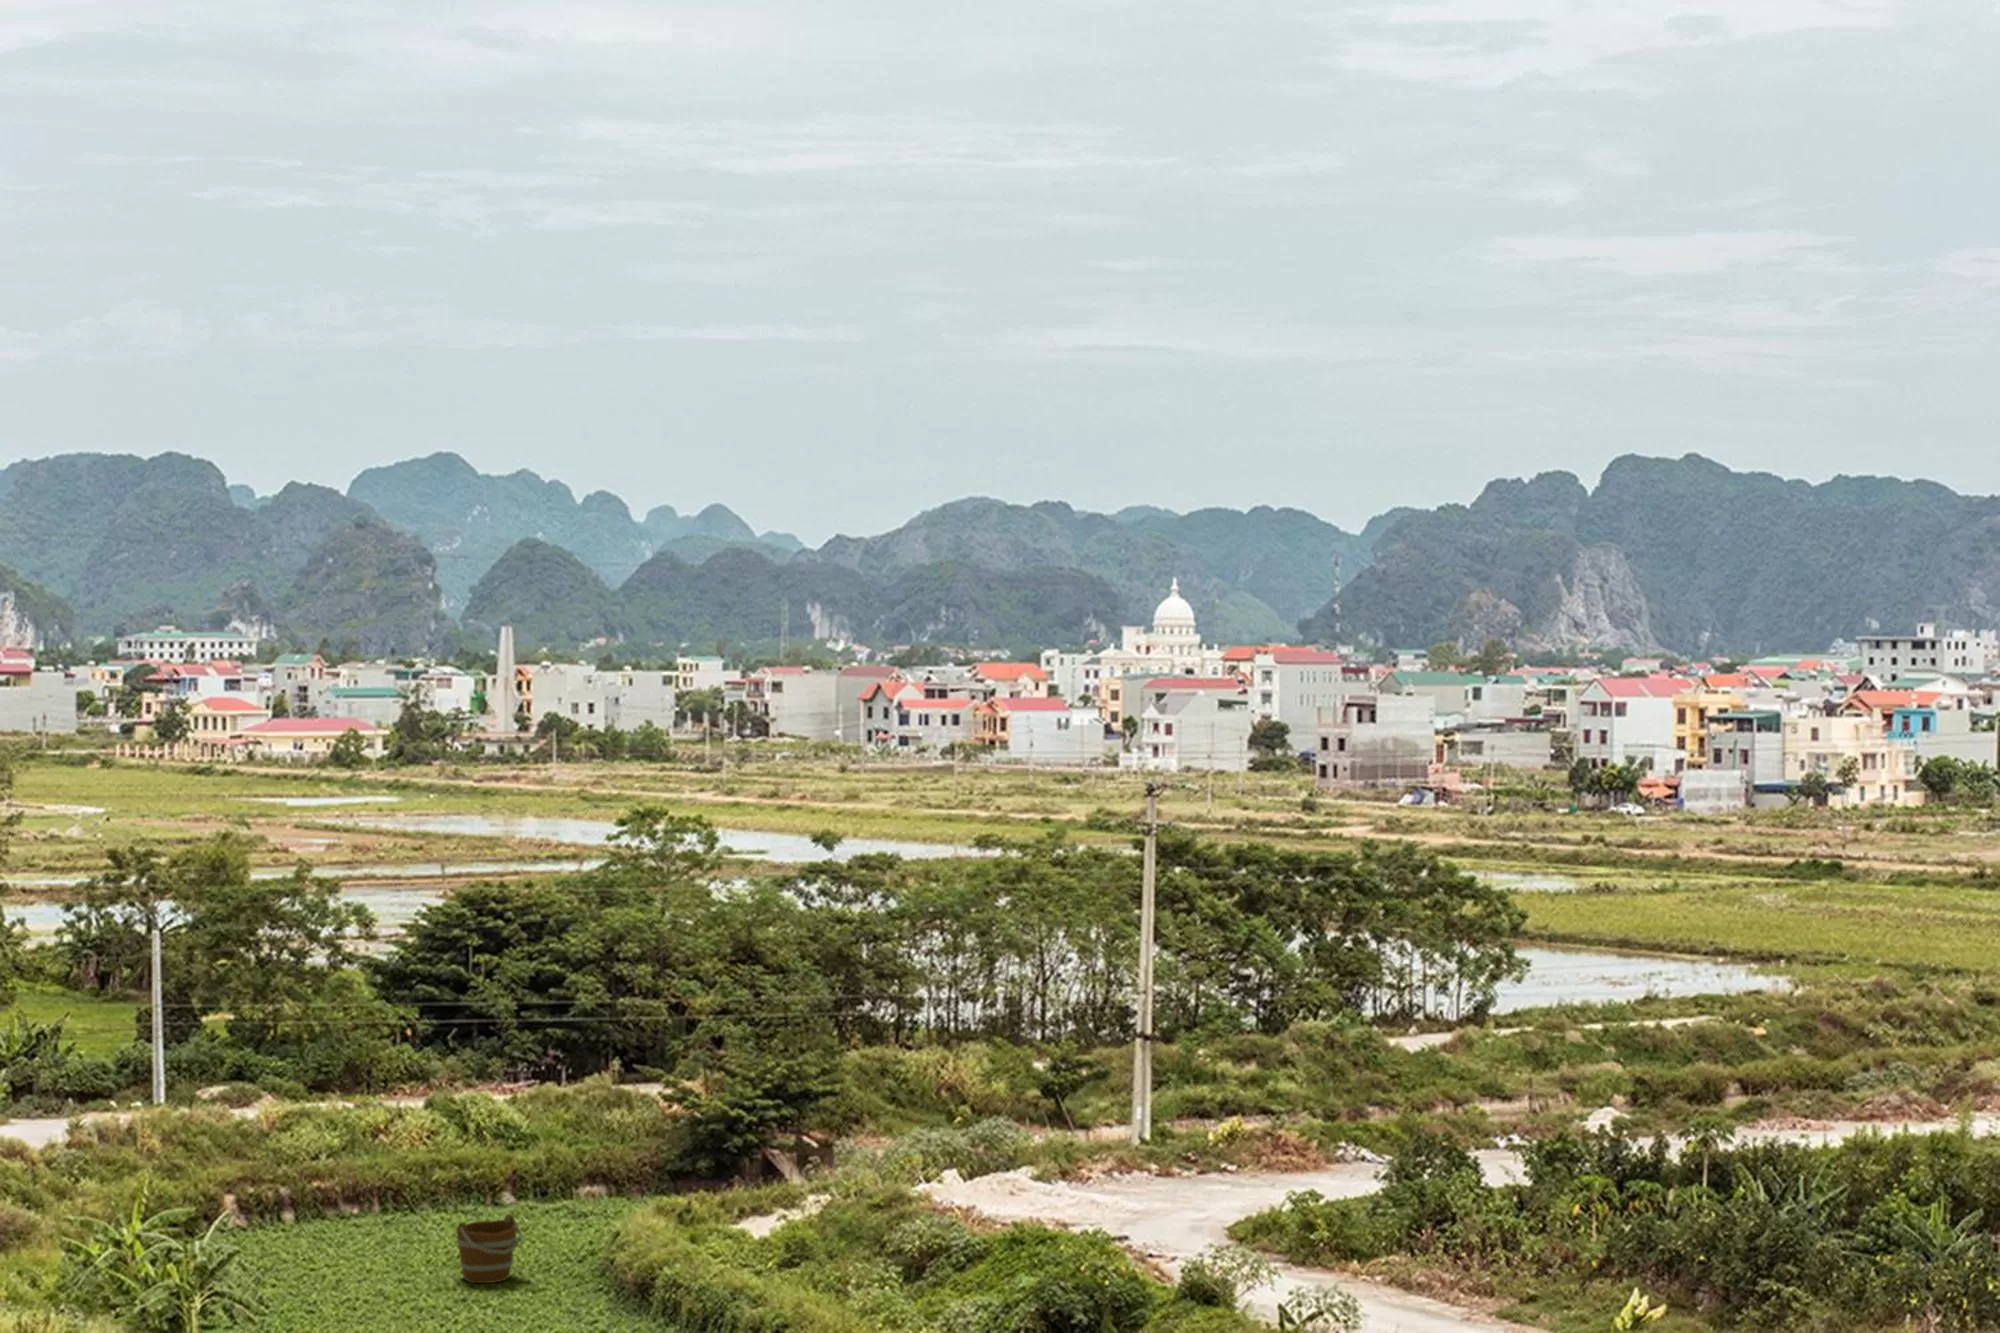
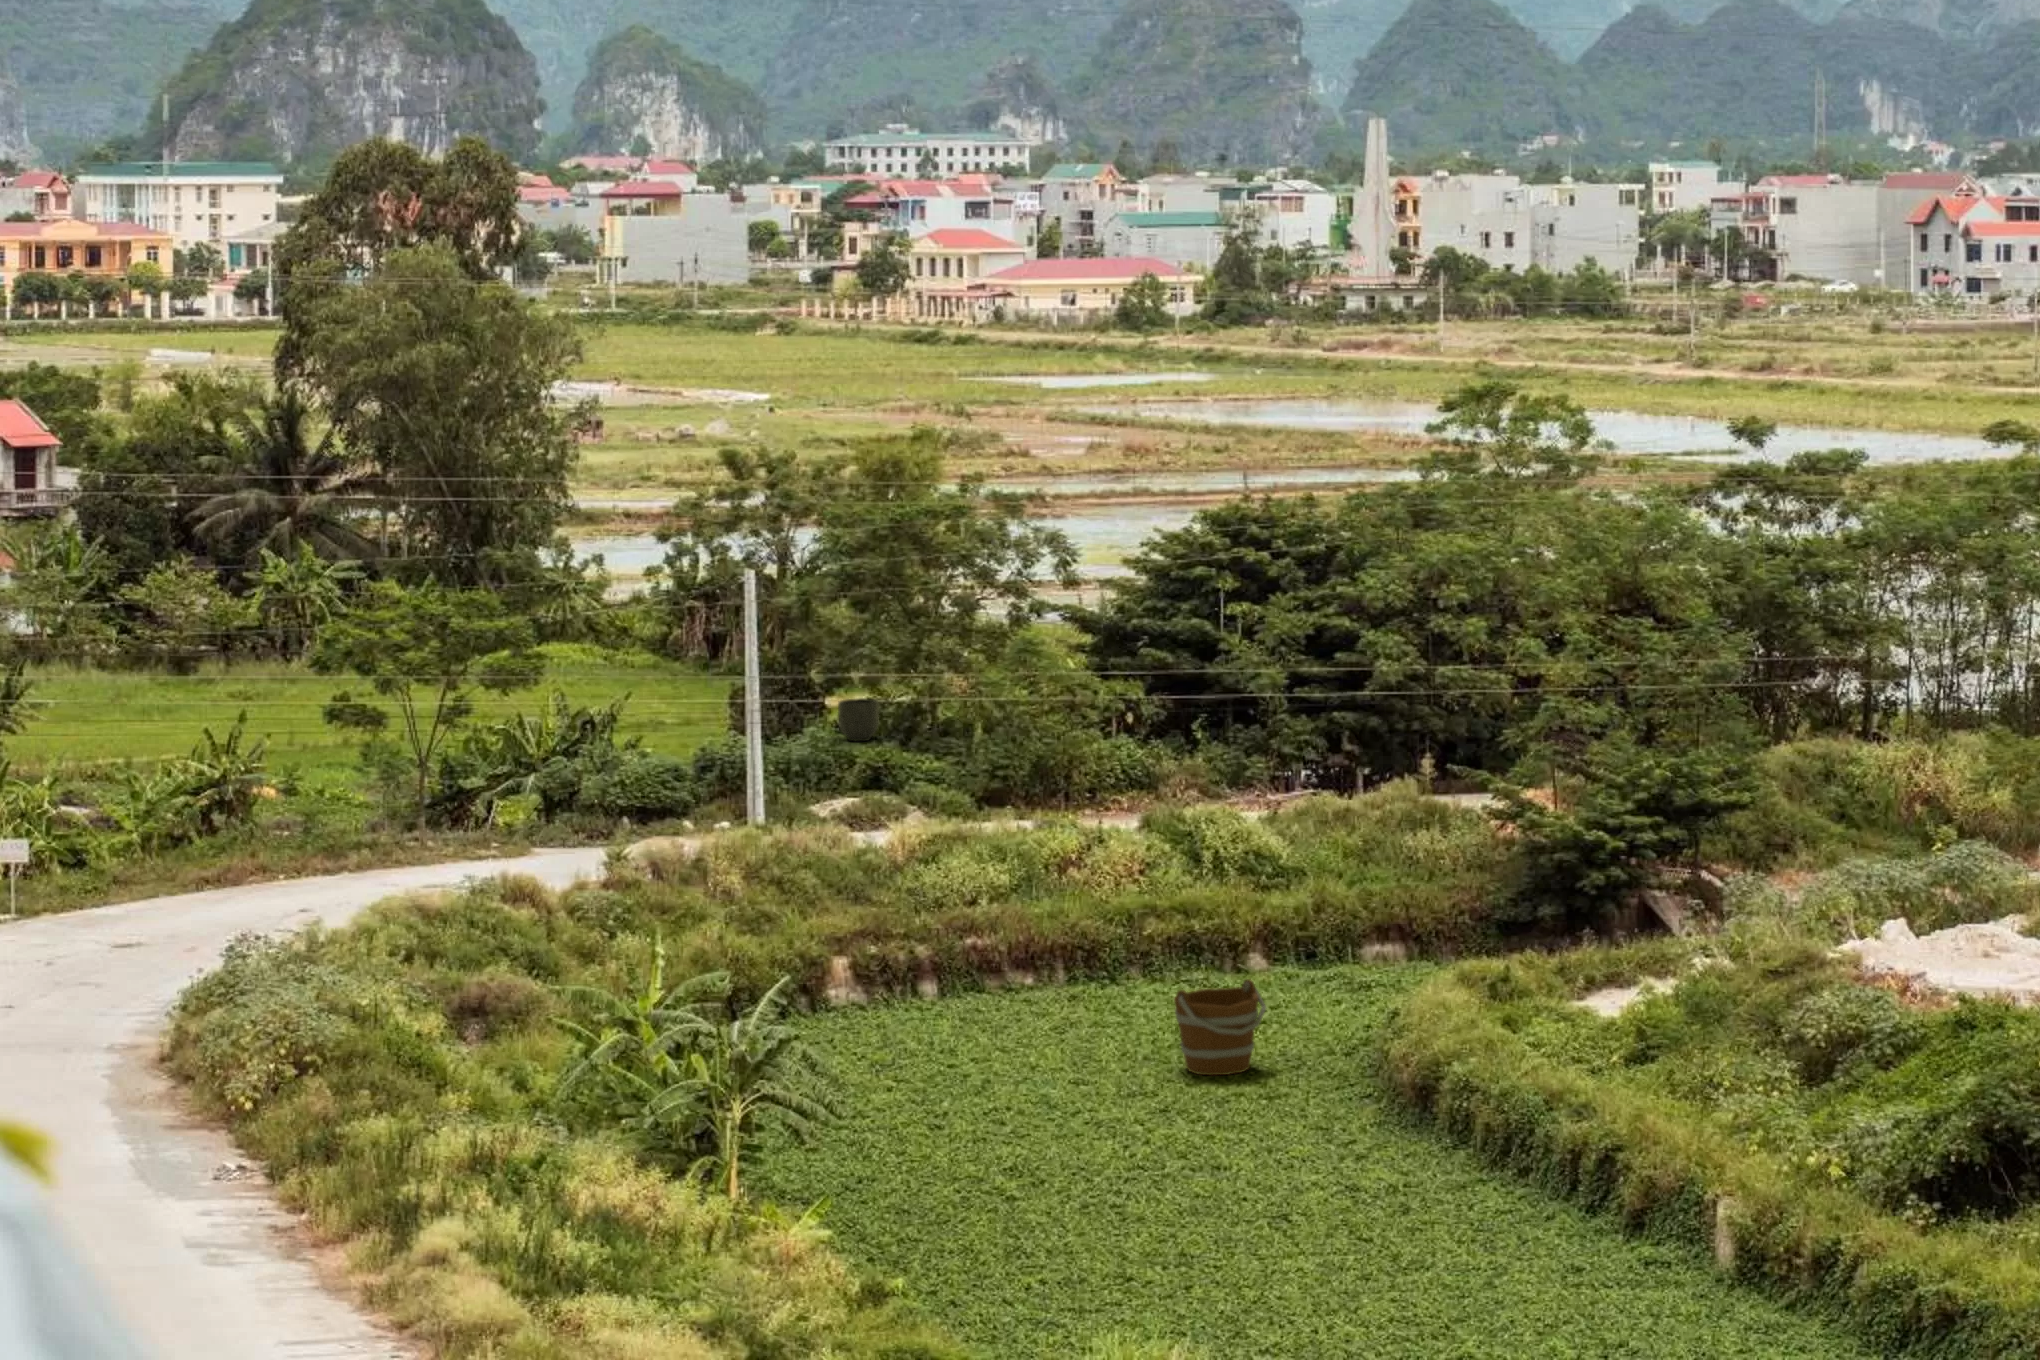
planter: none [201,1017,230,1047] -> present [838,698,879,741]

